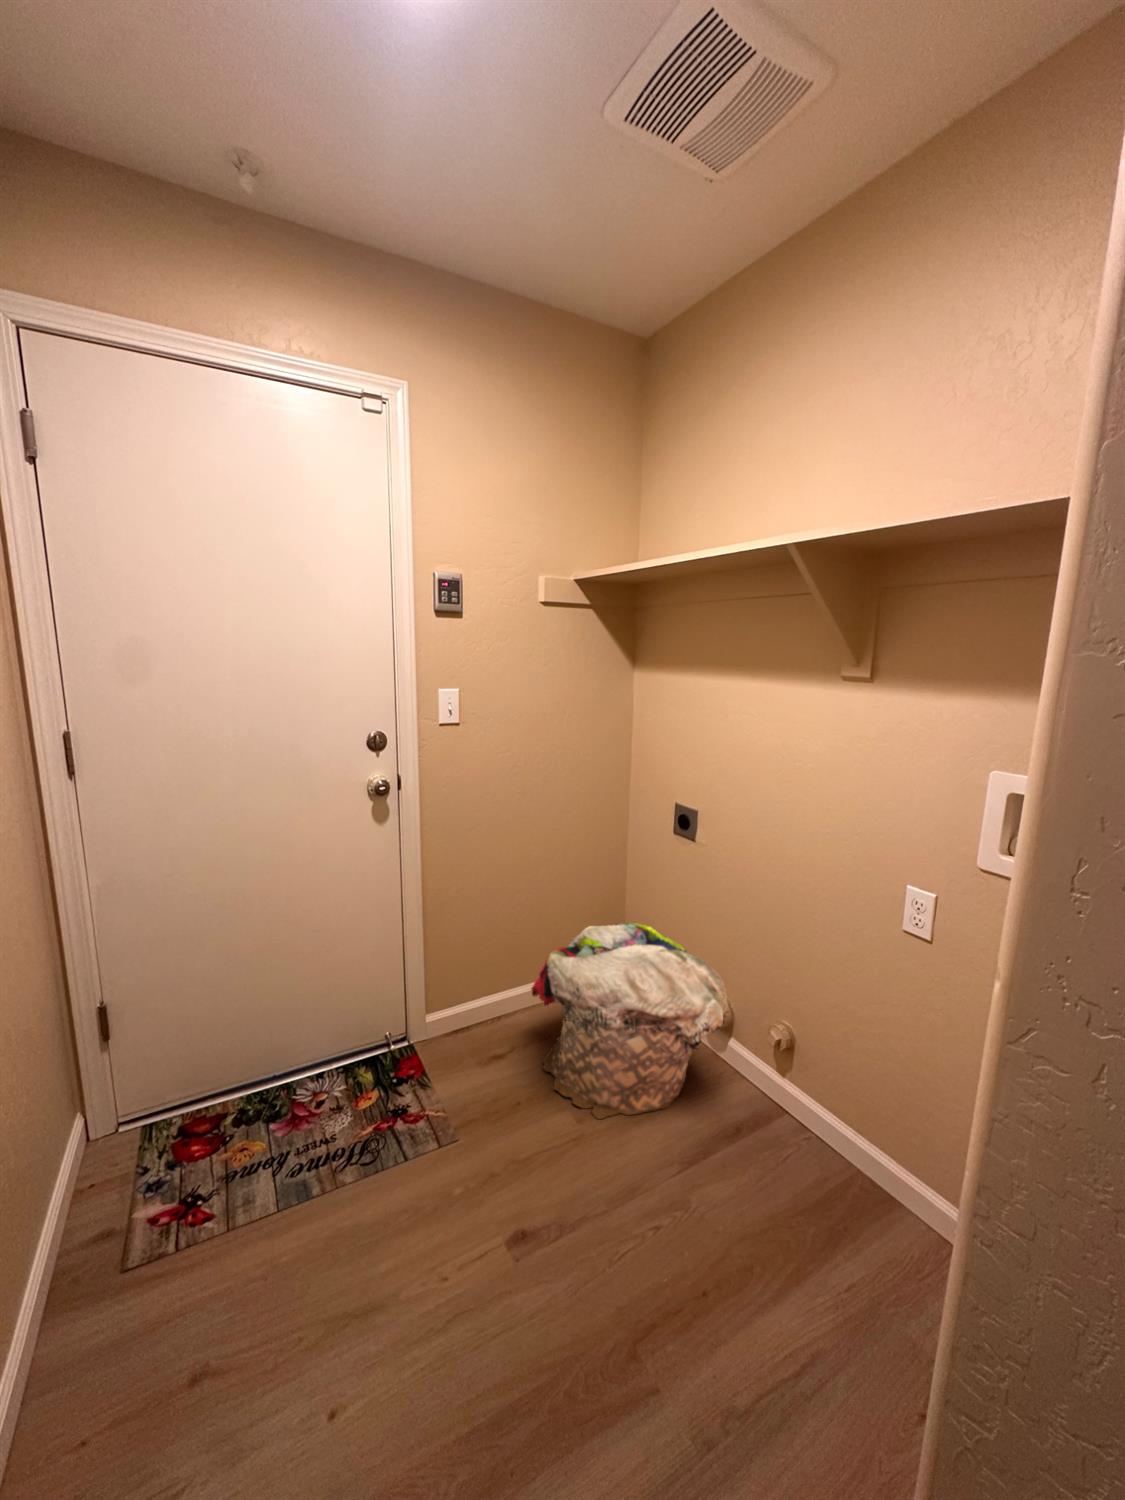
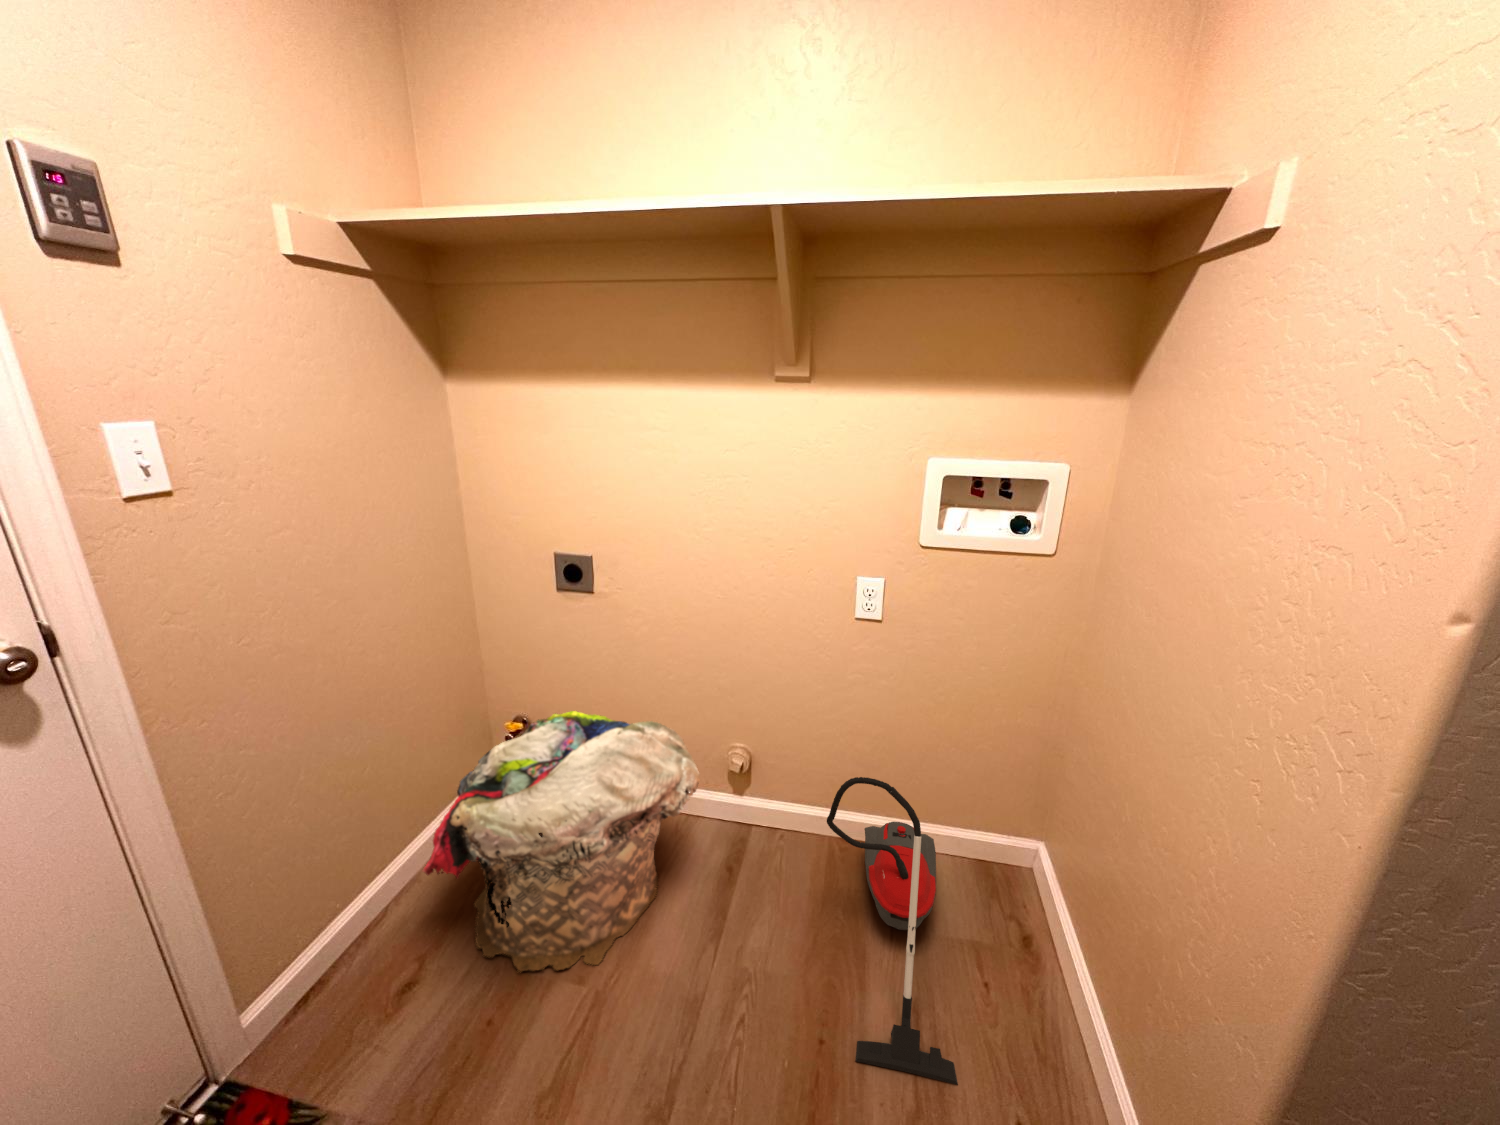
vacuum cleaner: none [725,1068,968,1424] -> present [827,777,958,1085]

